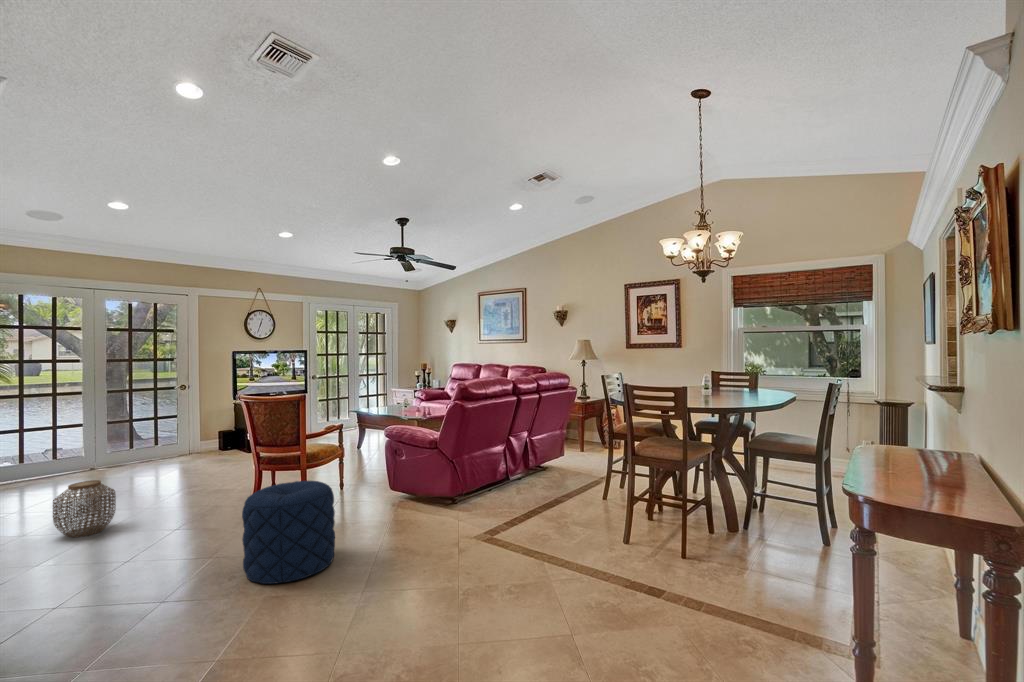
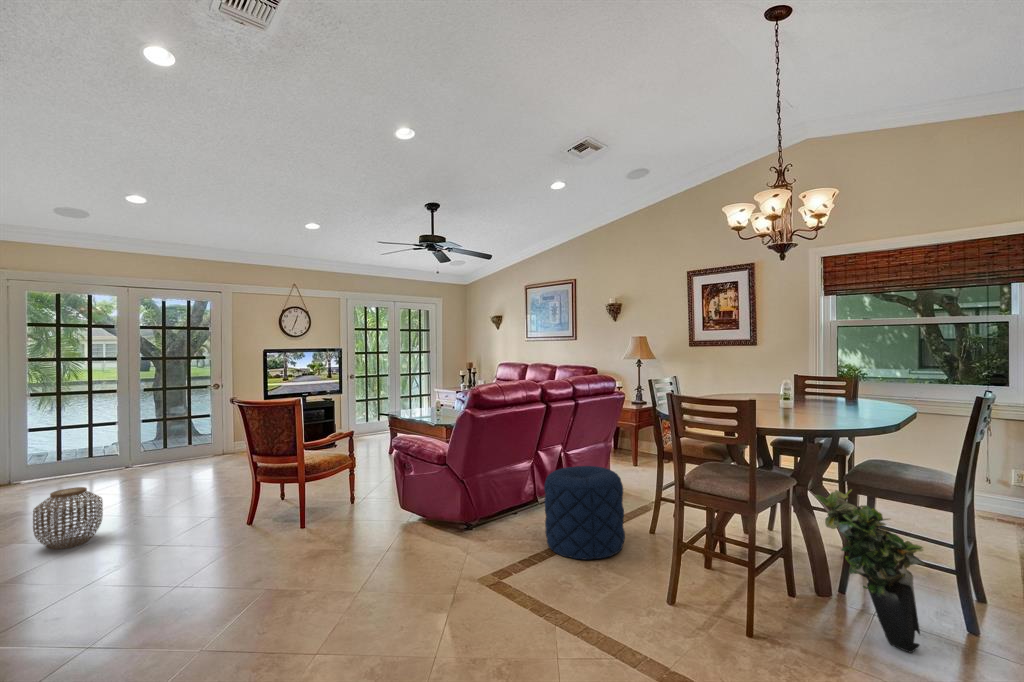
potted plant: none [726,451,796,558] -> present [815,490,925,653]
pouf: present [242,481,335,584] -> present [544,466,625,559]

